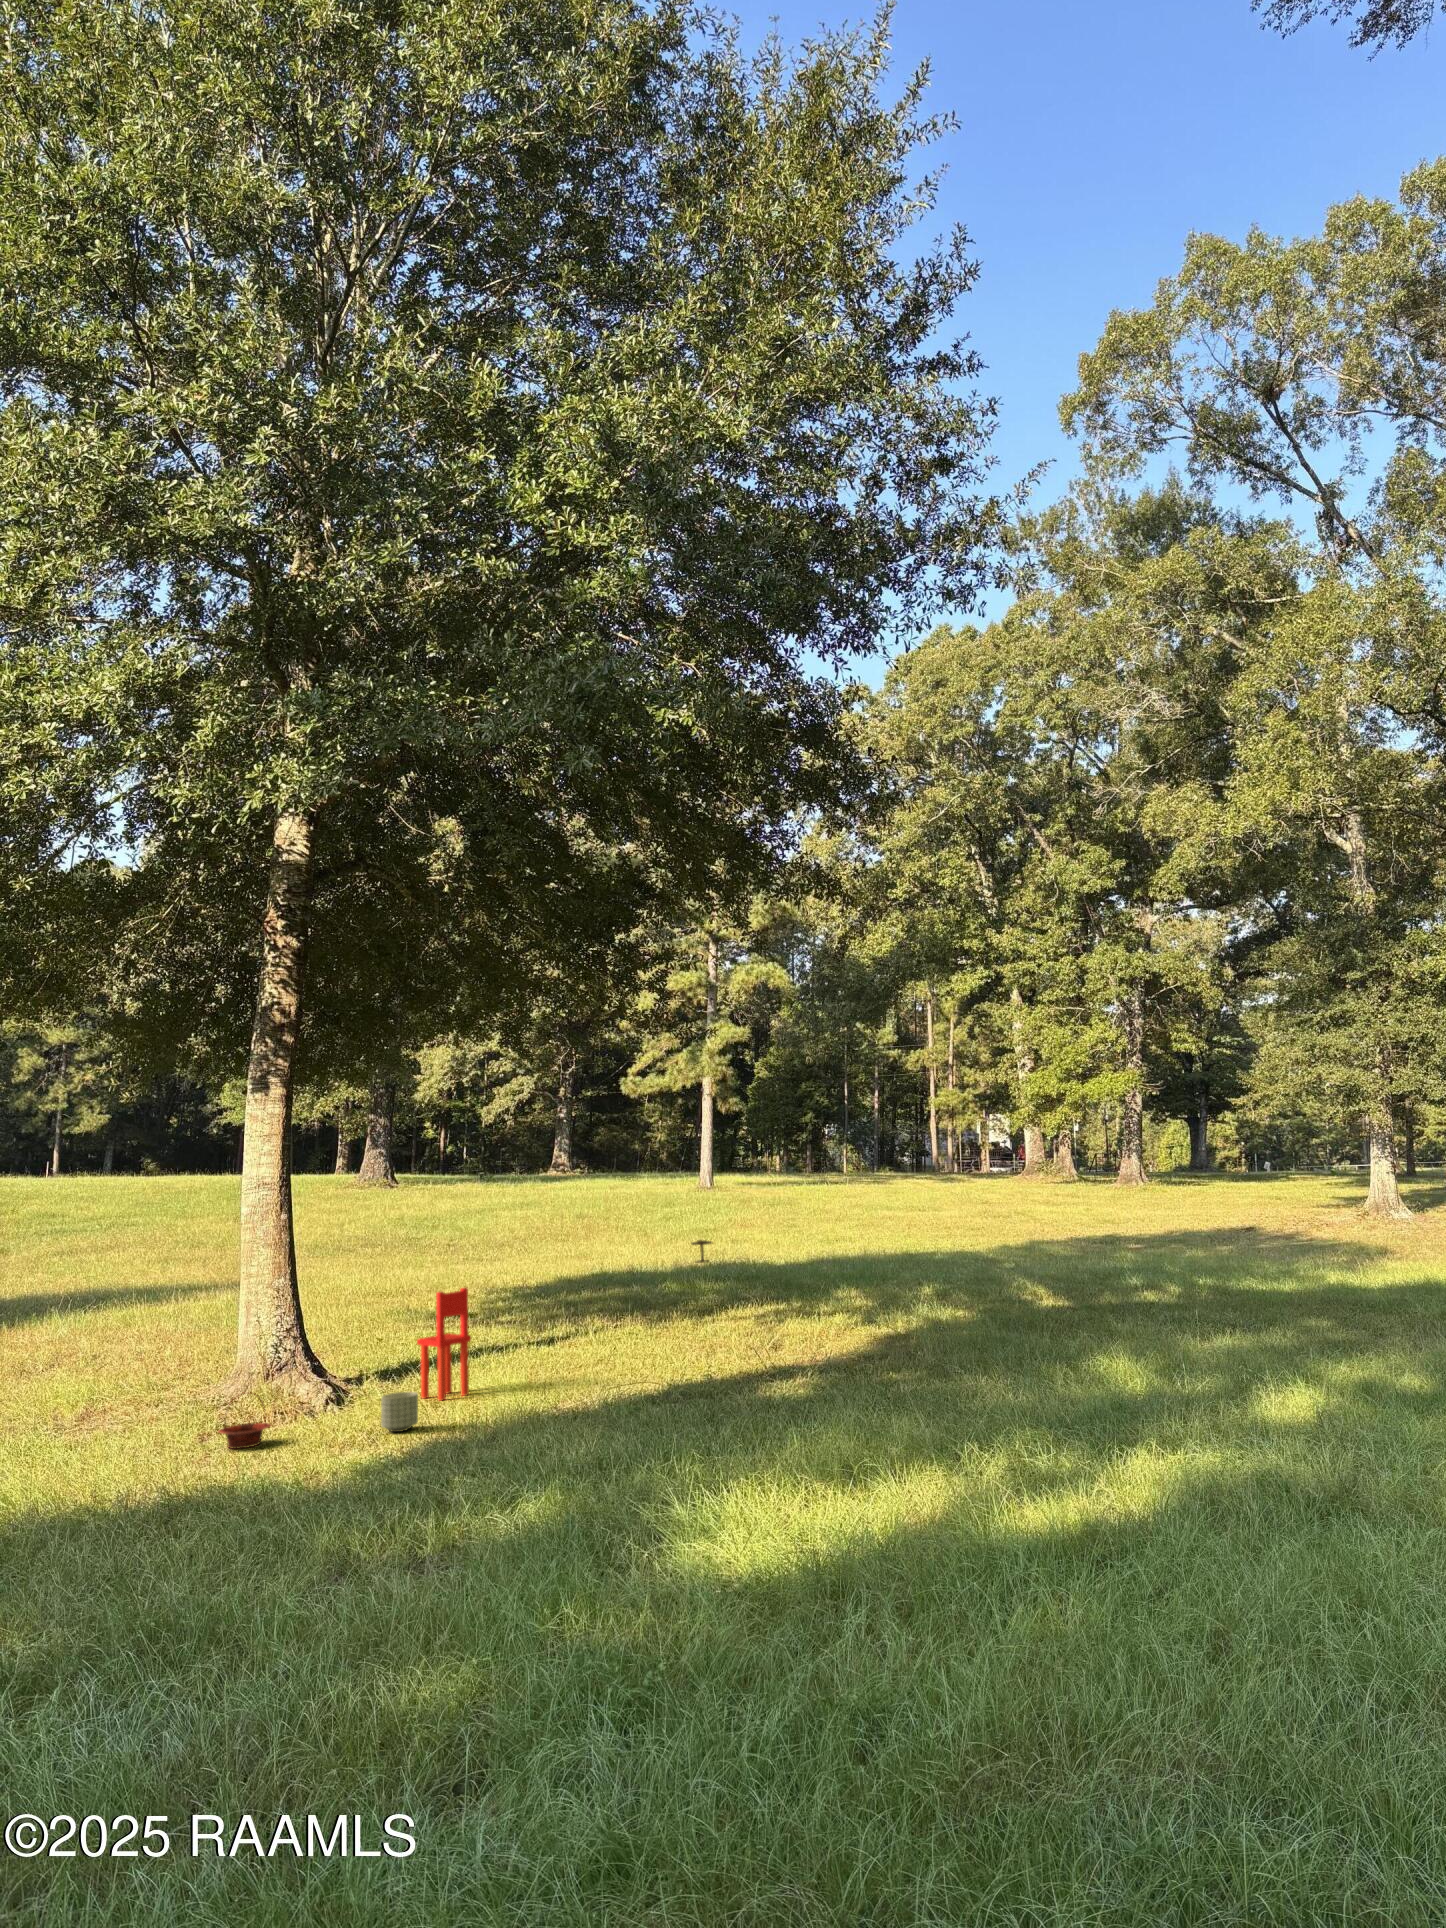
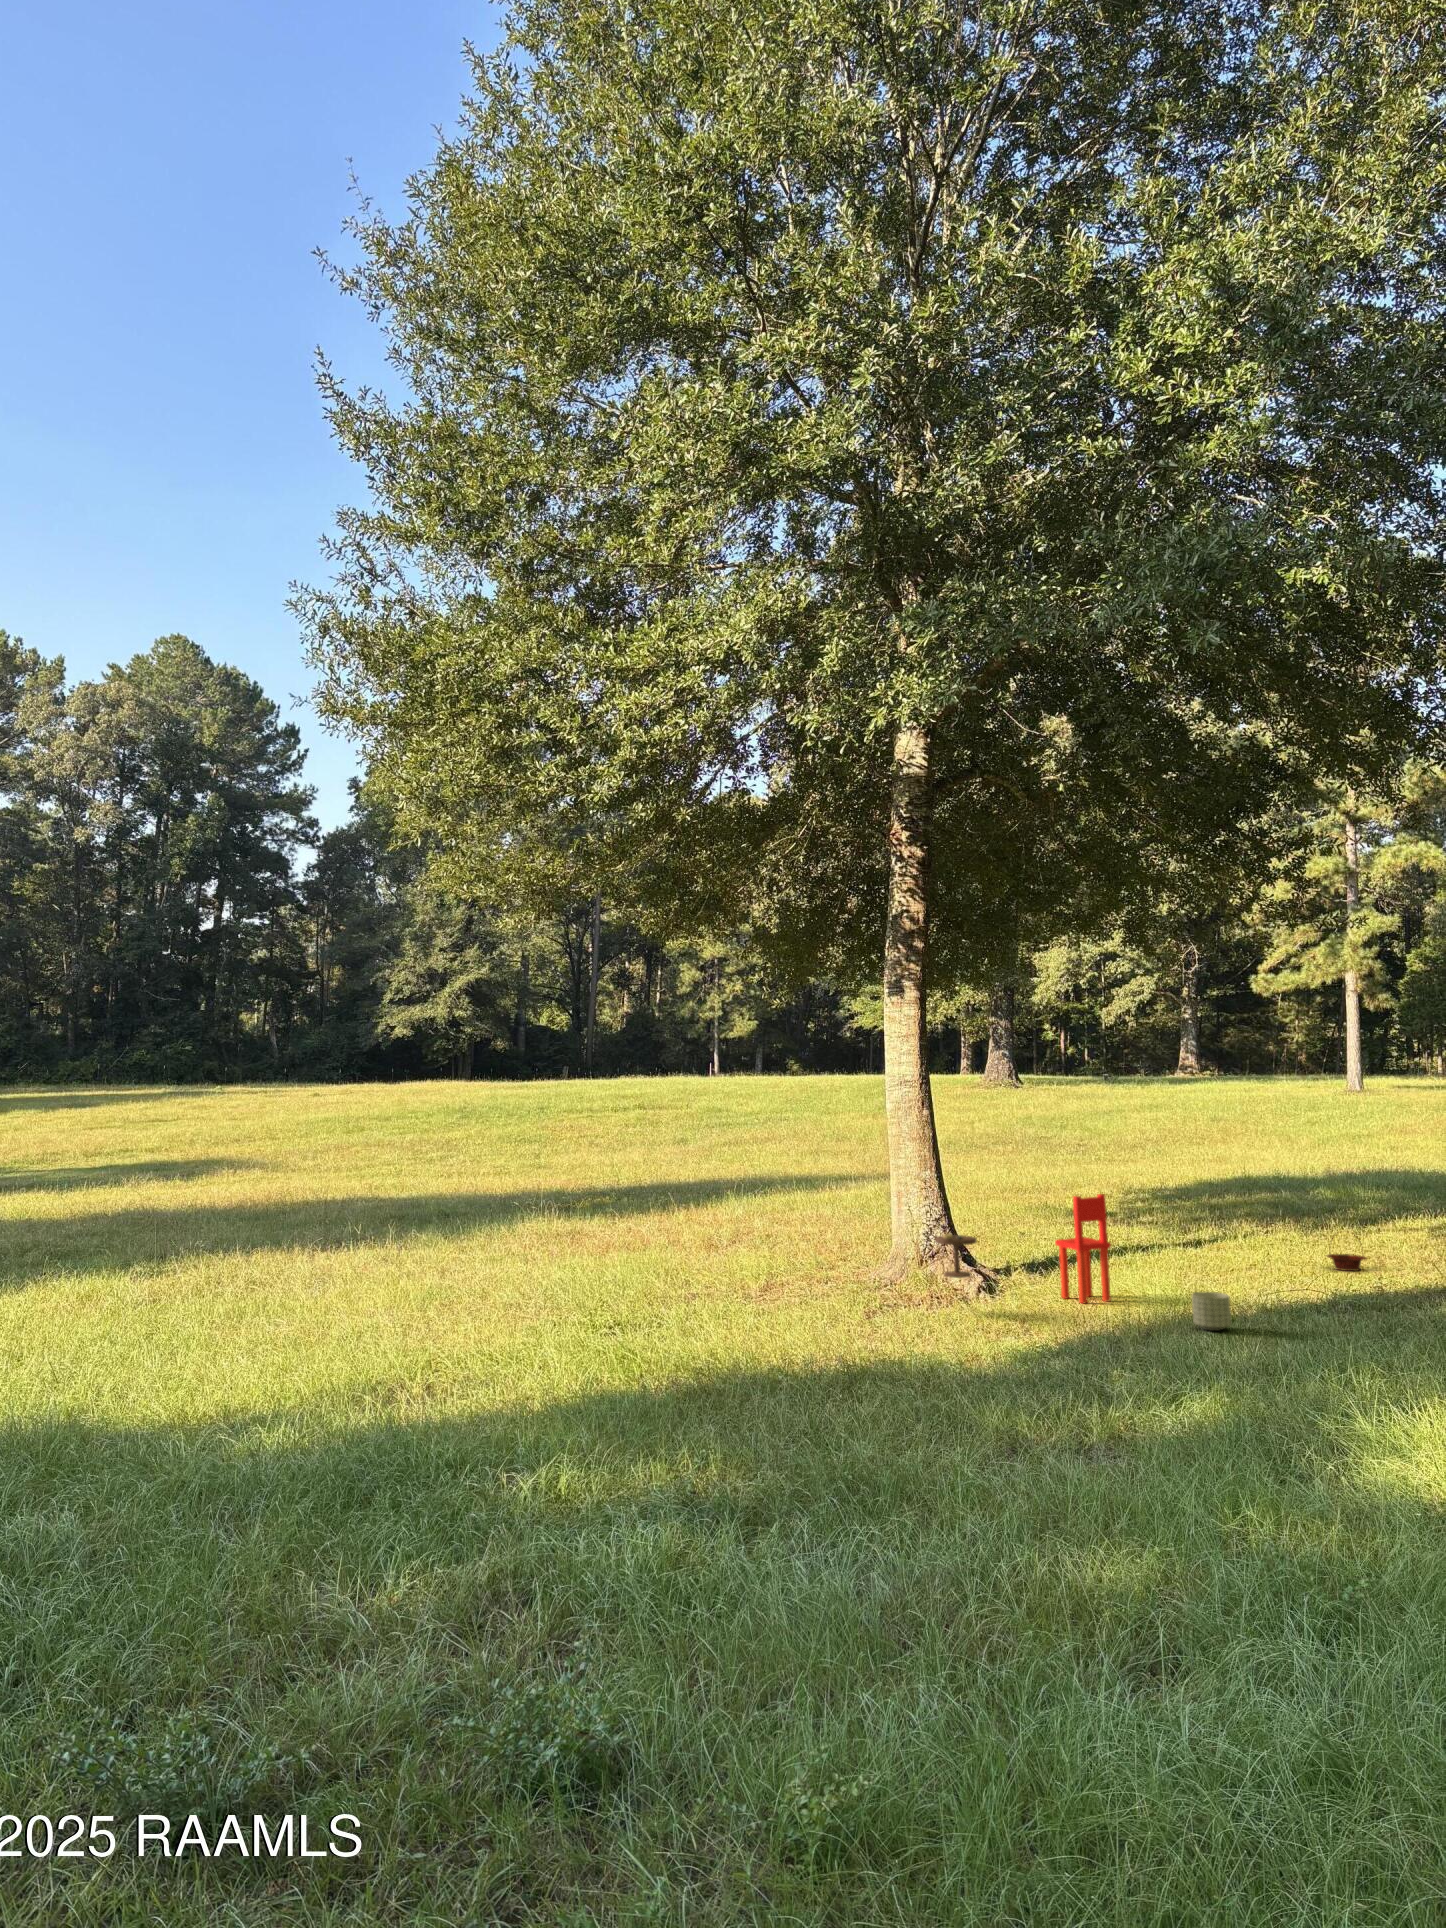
side table: present [691,1240,712,1263] -> present [935,1234,977,1278]
basket: present [218,1392,272,1449] -> present [1327,1235,1367,1271]
planter: present [381,1392,418,1432] -> present [1192,1292,1231,1331]

